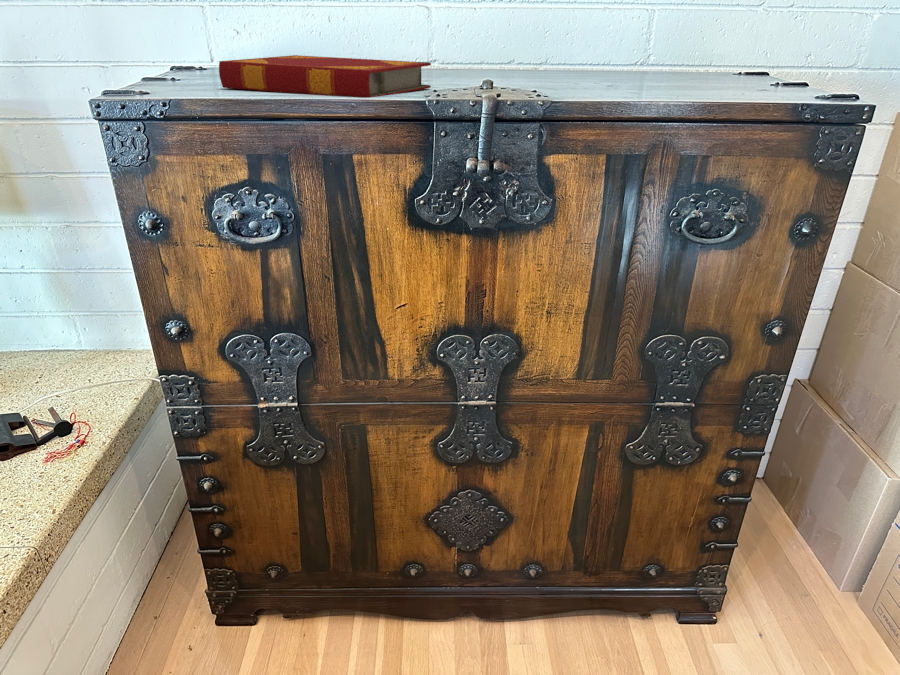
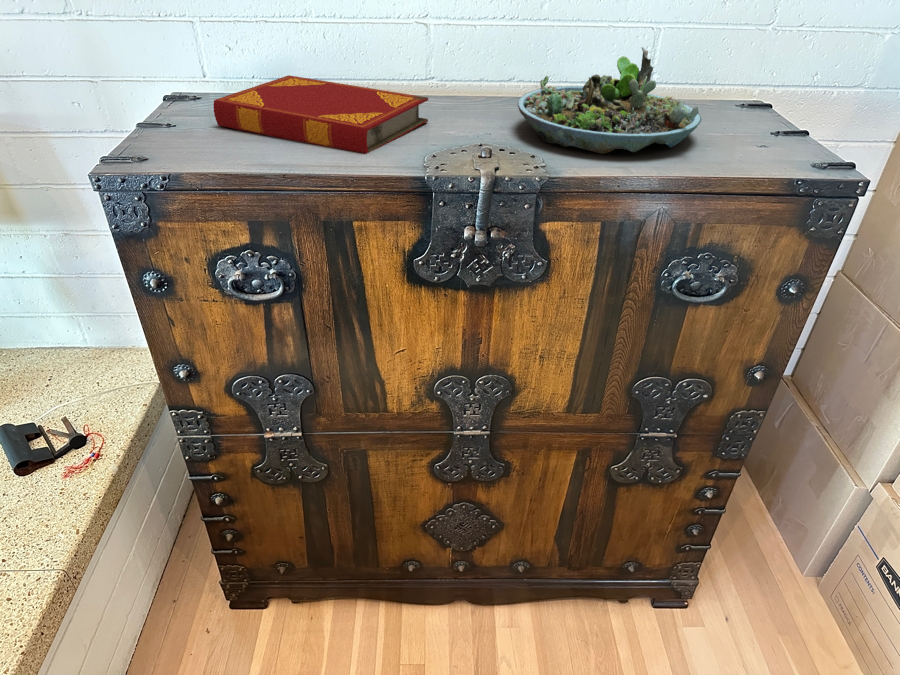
succulent planter: none [519,8,703,97] -> present [517,47,702,154]

